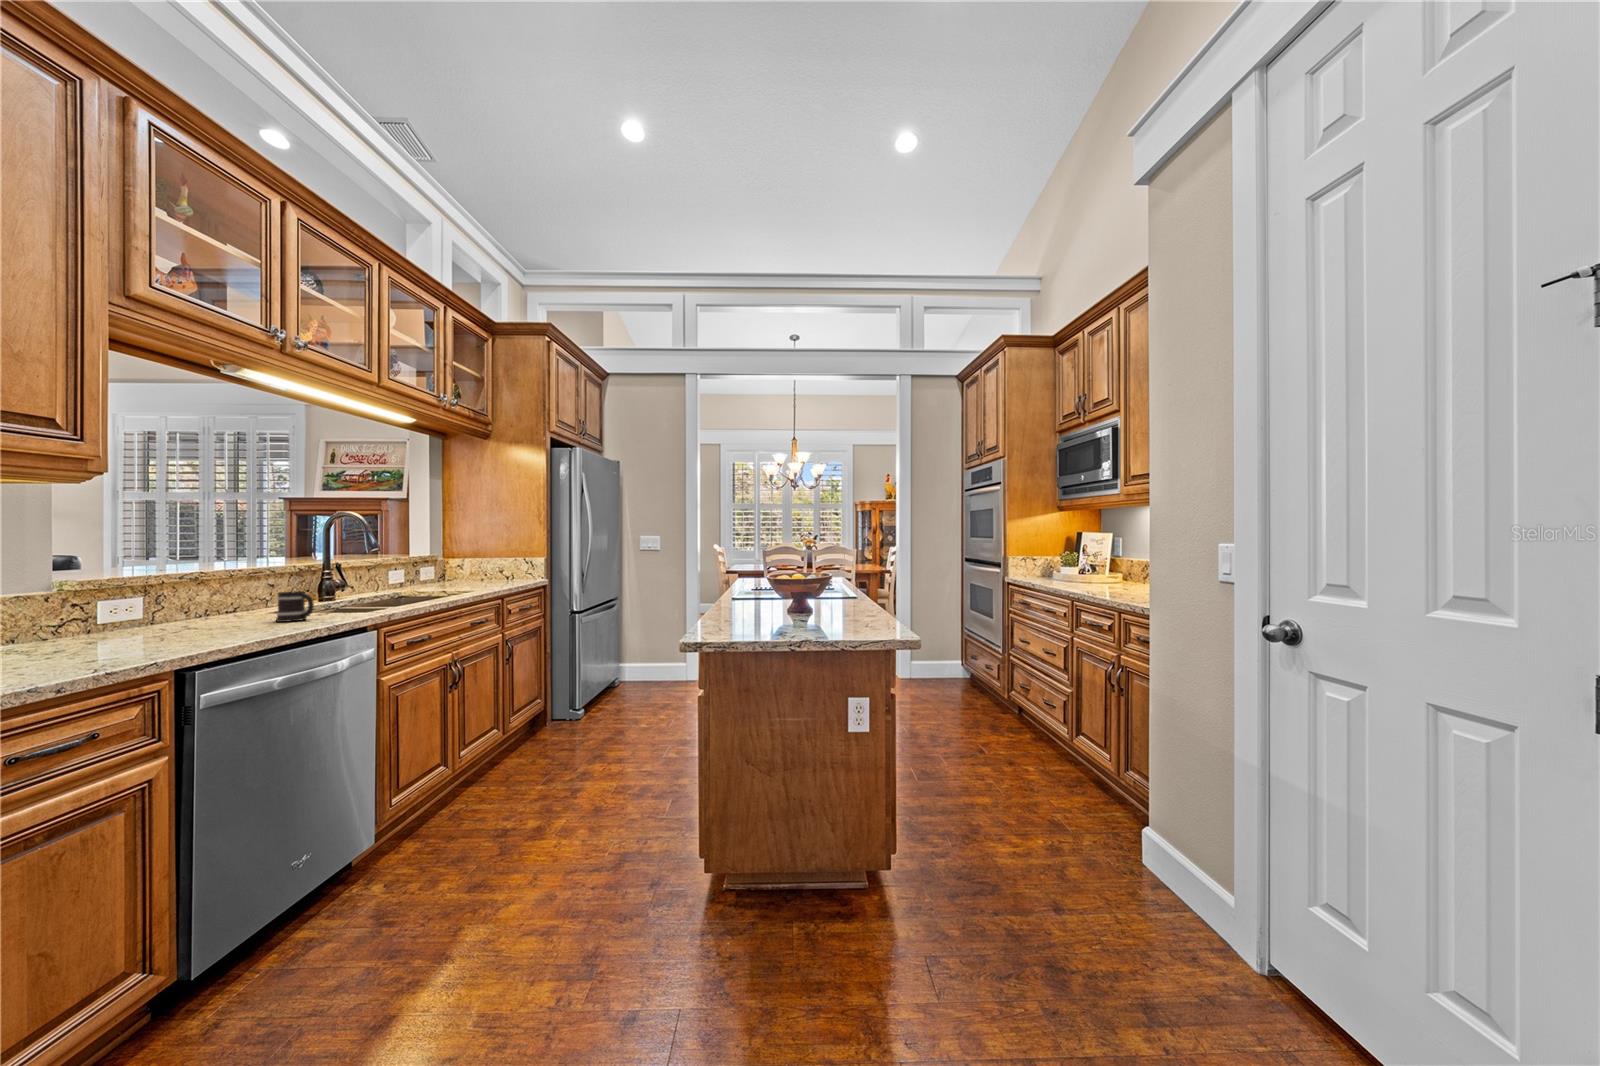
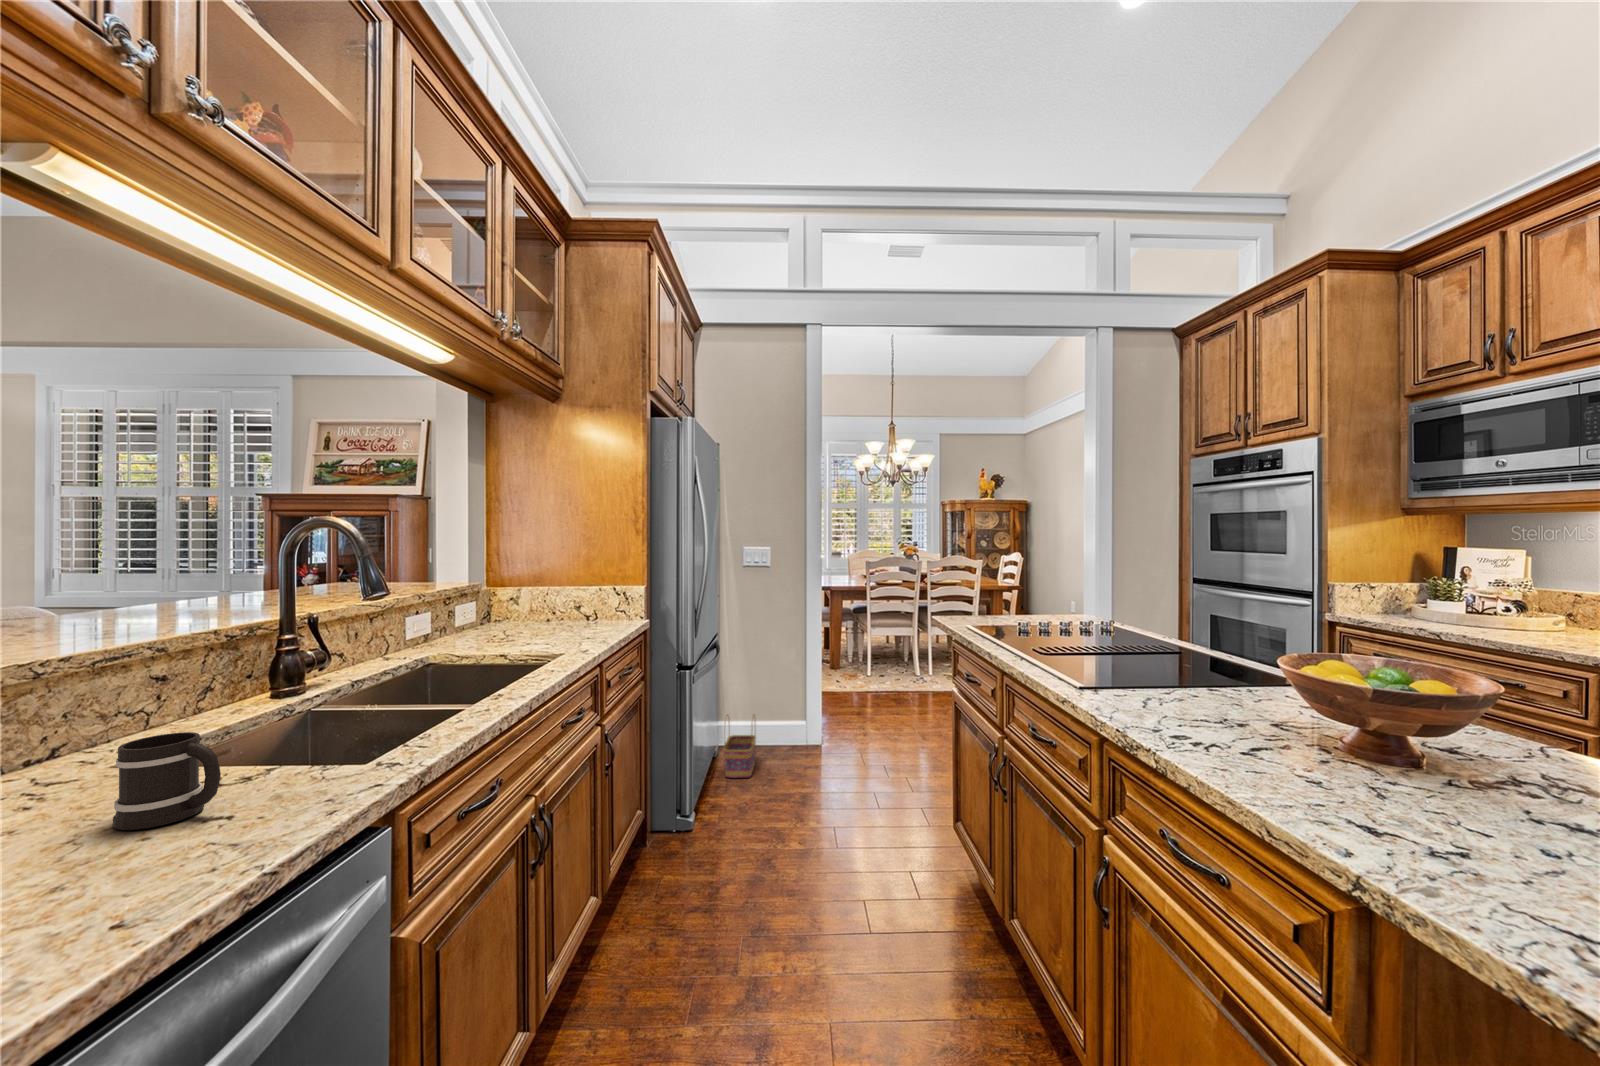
basket: none [616,653,643,696] -> present [724,715,756,778]

